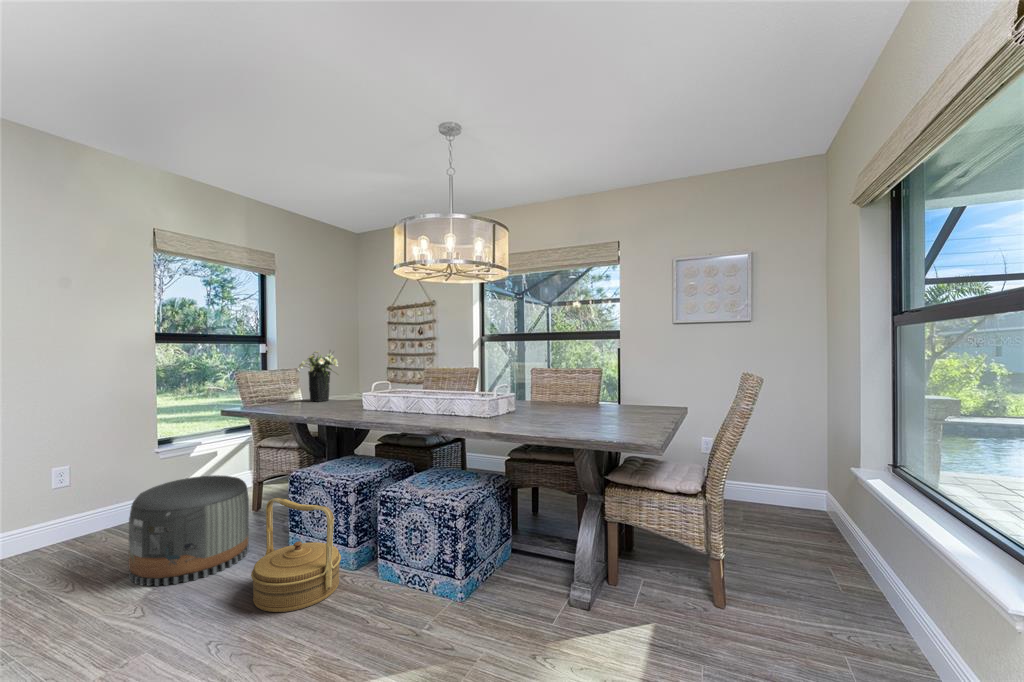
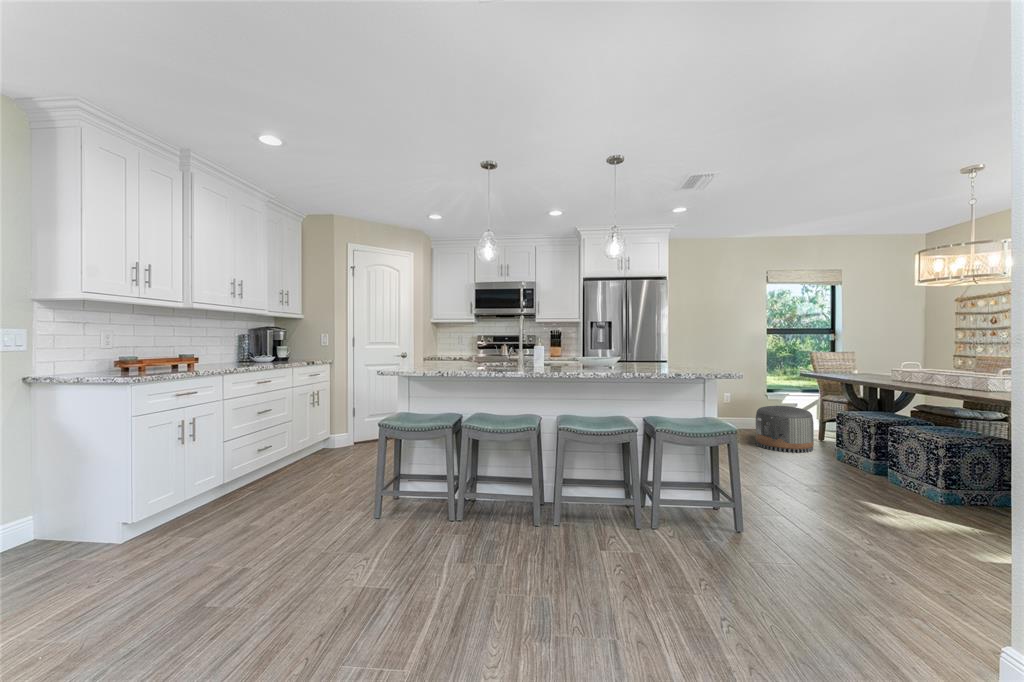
flower arrangement: present [296,351,338,402] -> none [847,340,883,375]
woven basket: present [251,498,341,612] -> none [809,420,863,475]

